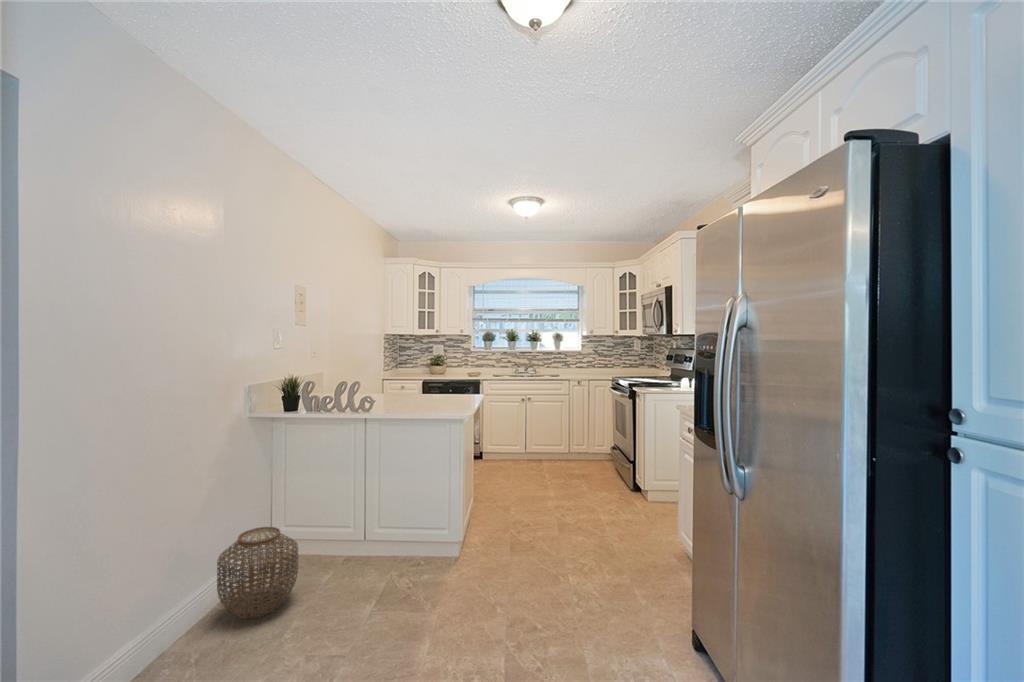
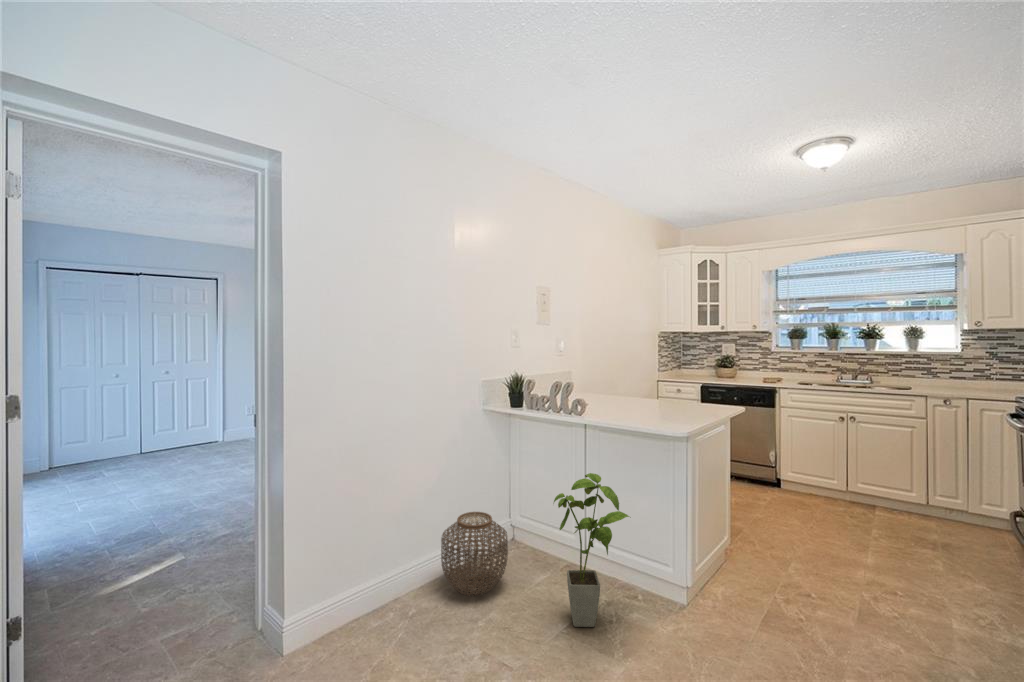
house plant: none [356,460,426,601] -> present [554,473,629,627]

